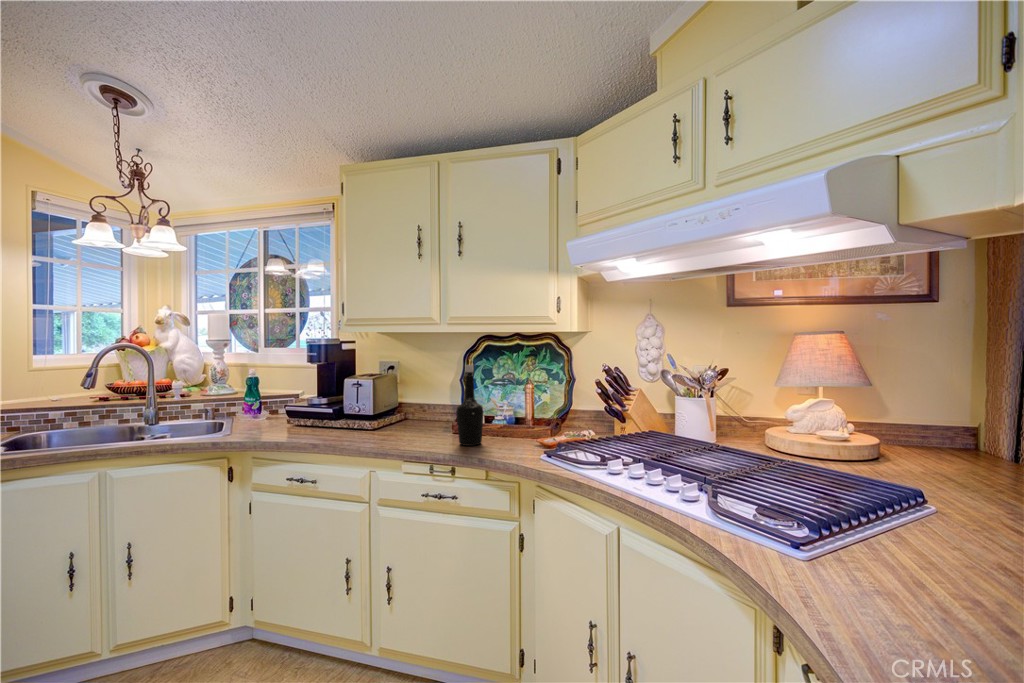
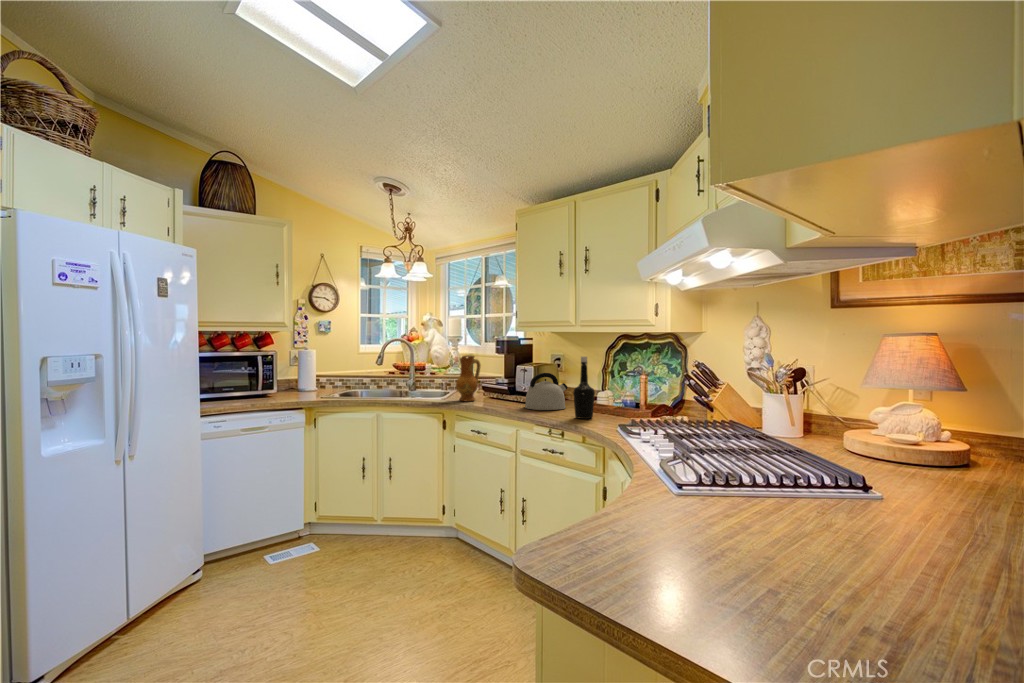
ceramic jug: none [251,368,290,437] -> present [456,355,481,401]
kettle: none [371,387,427,439] -> present [525,373,568,410]

